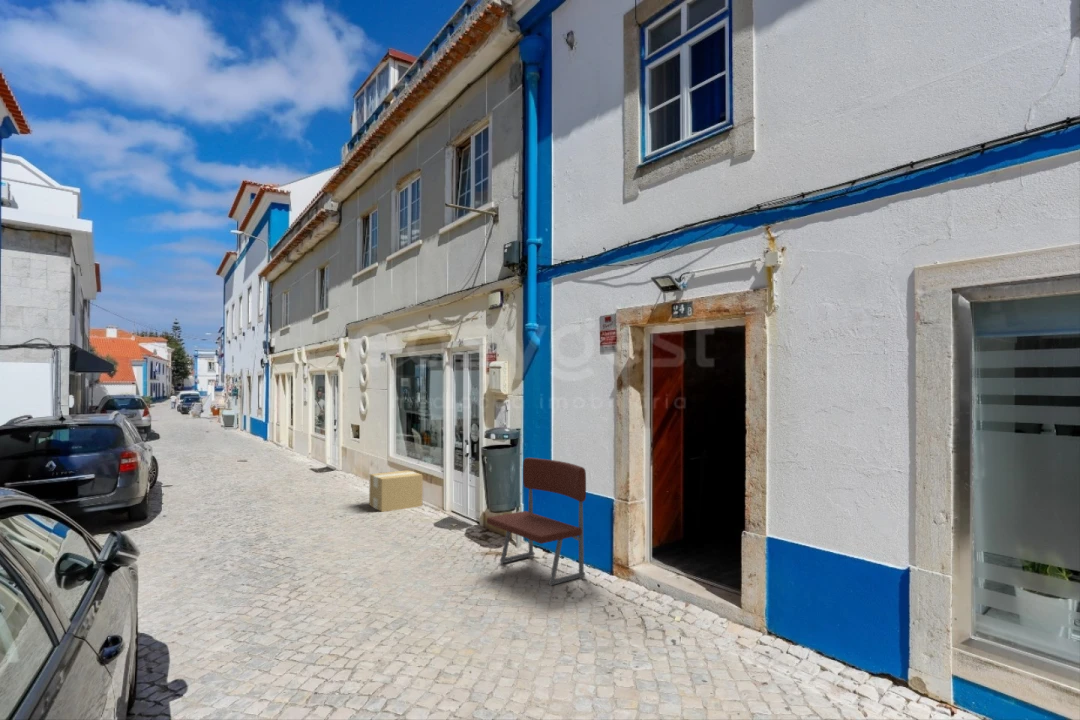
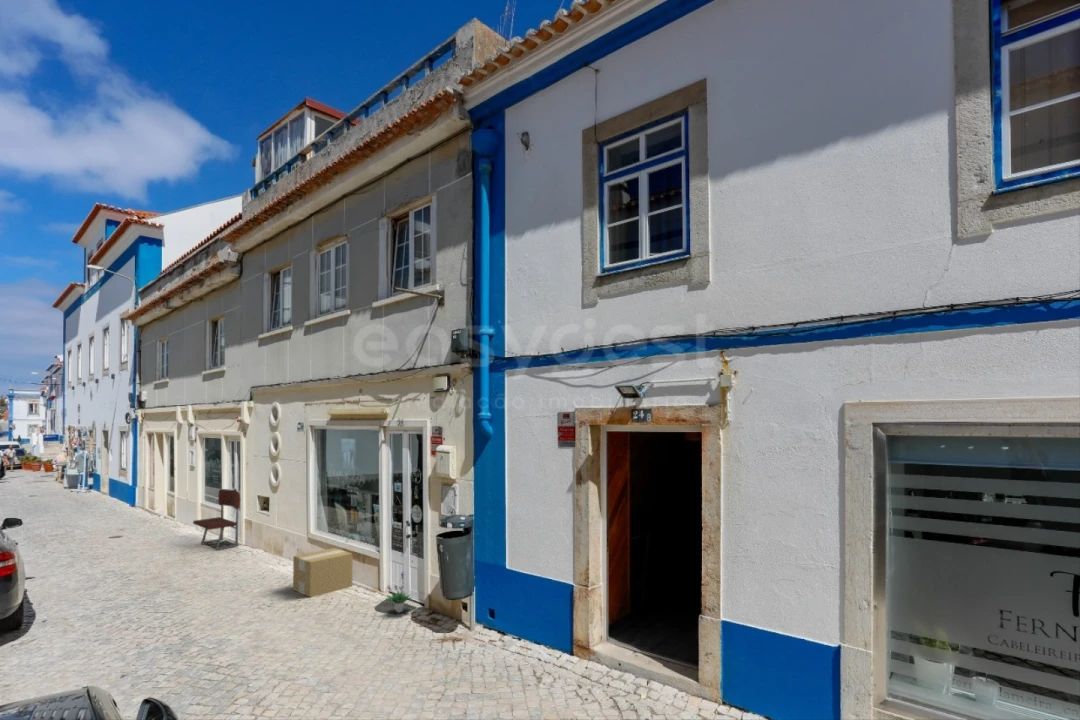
bench: present [487,458,586,586] -> present [193,489,240,550]
potted plant: none [442,490,470,528] -> present [386,572,411,612]

